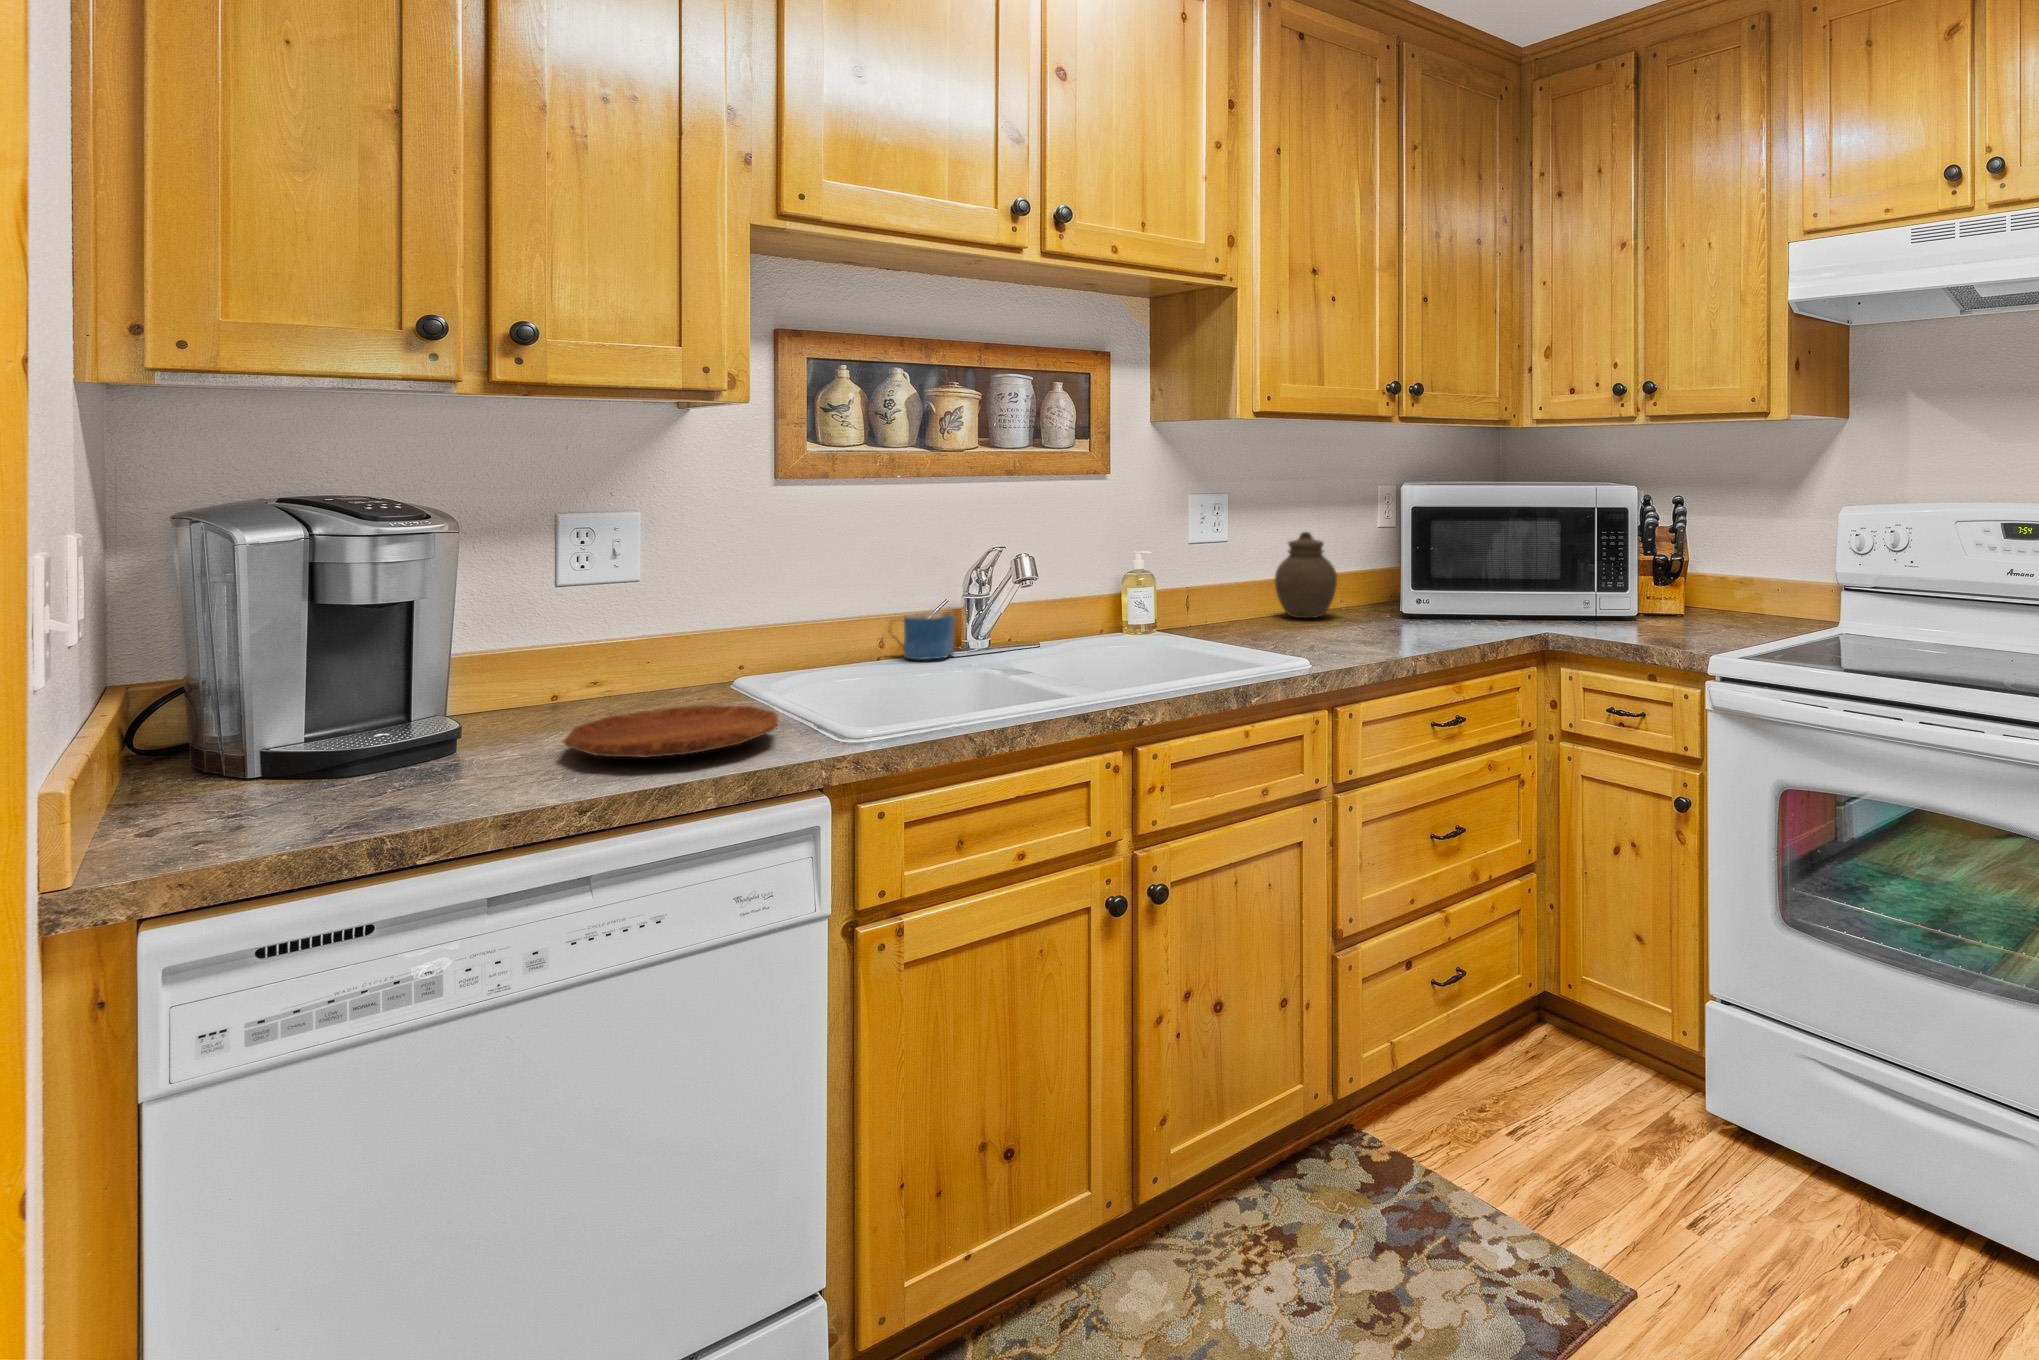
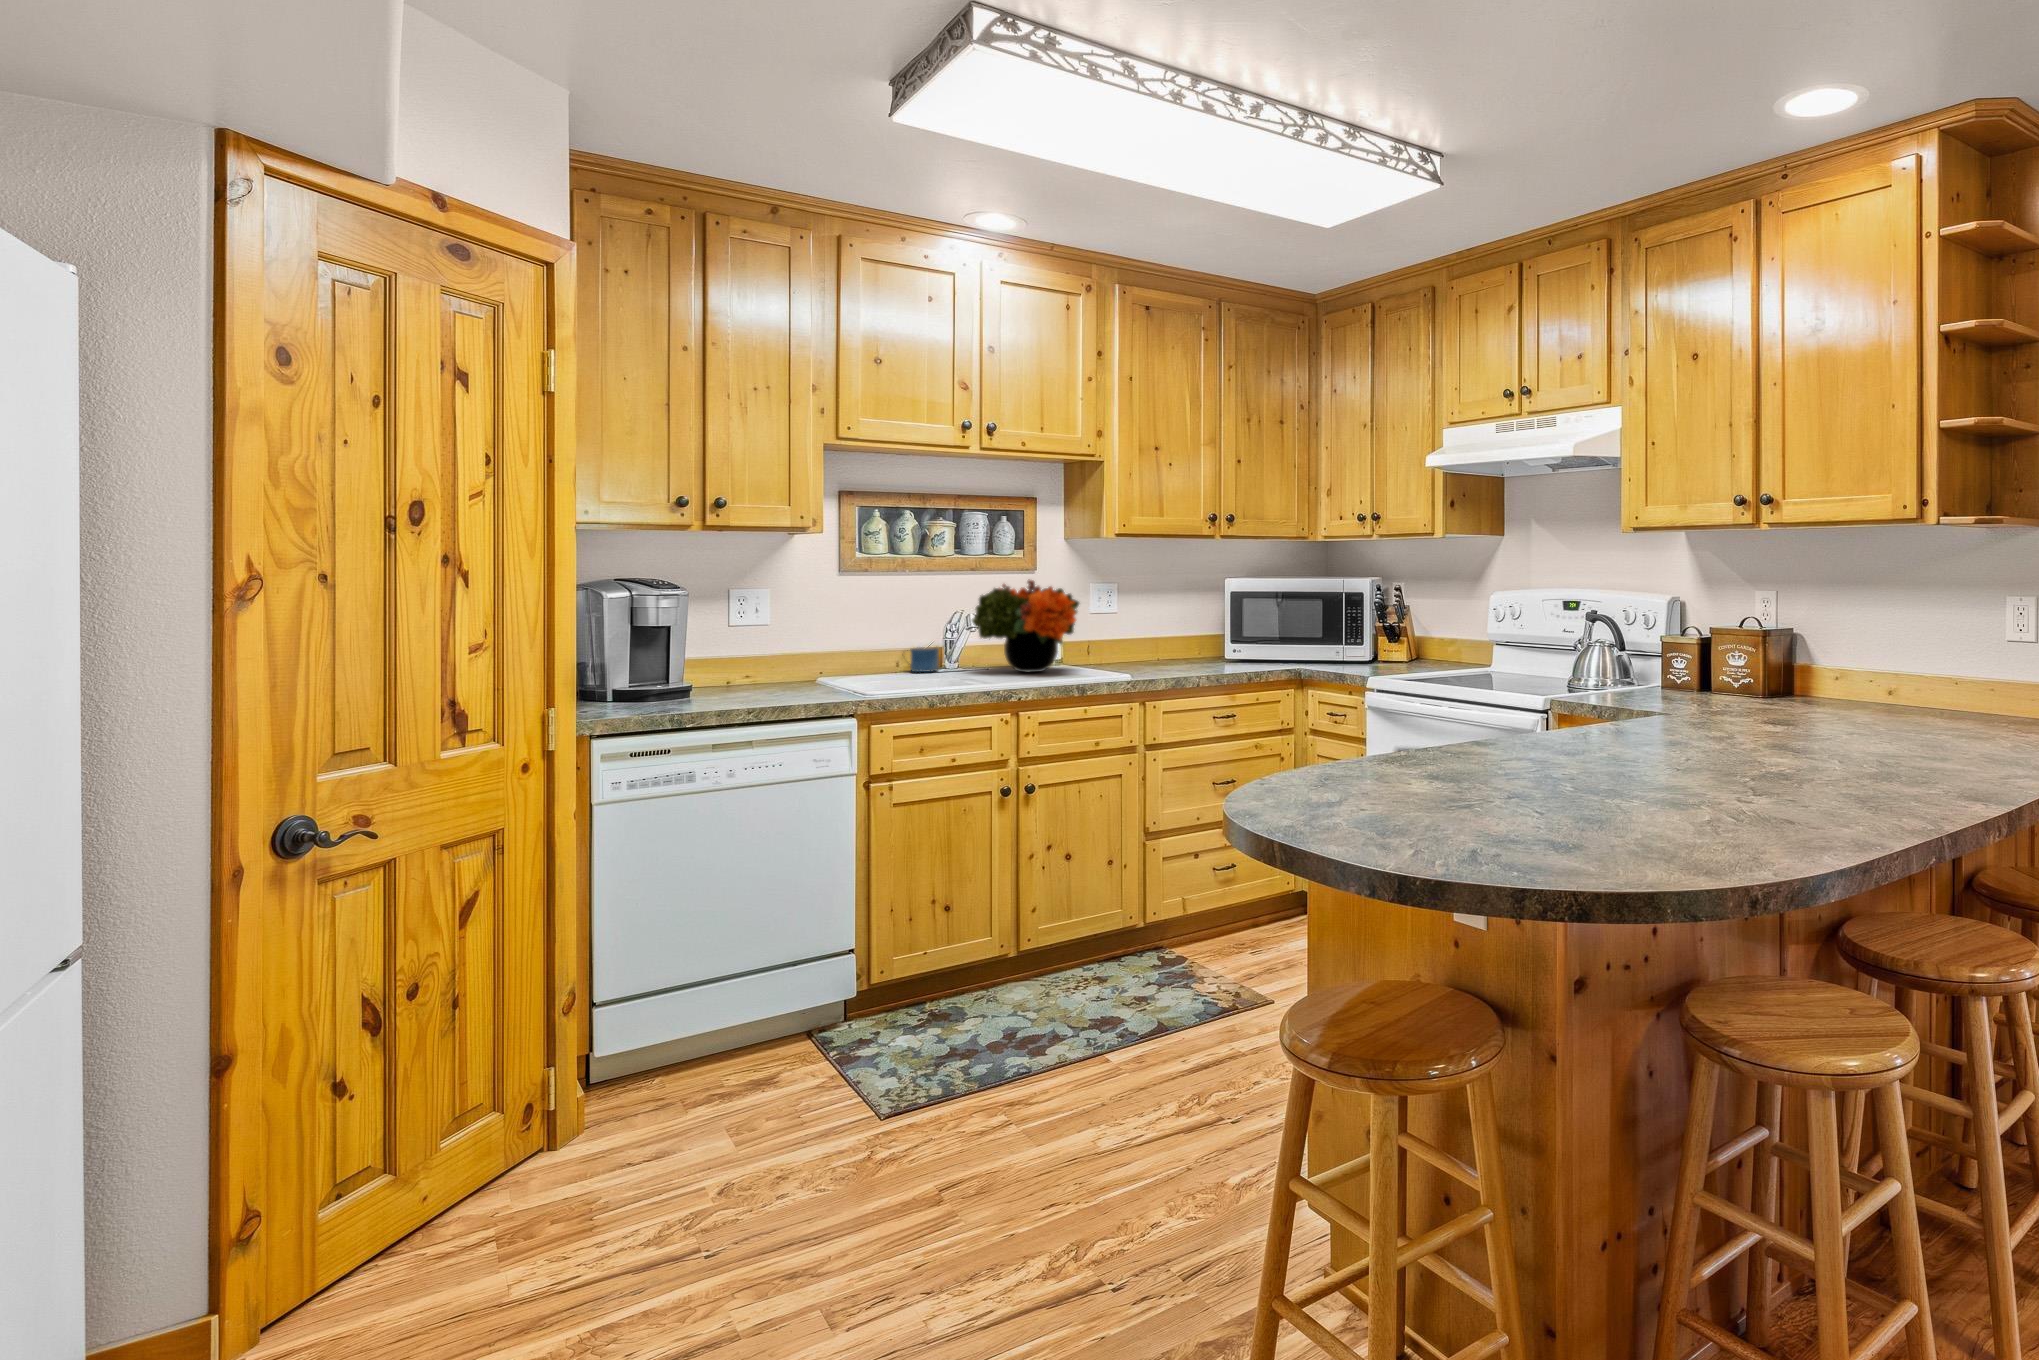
flower arrangement: none [1012,491,1204,656] -> present [972,579,1079,672]
jar: present [1275,532,1337,618] -> none [1147,606,1186,659]
tray: present [563,705,778,758] -> none [736,682,835,698]

